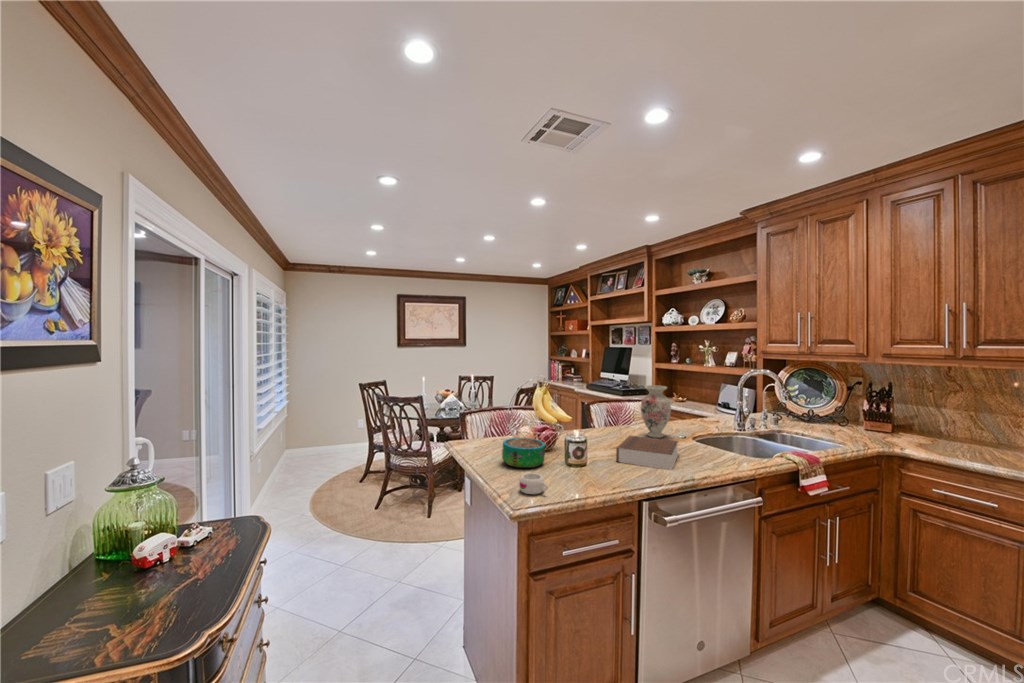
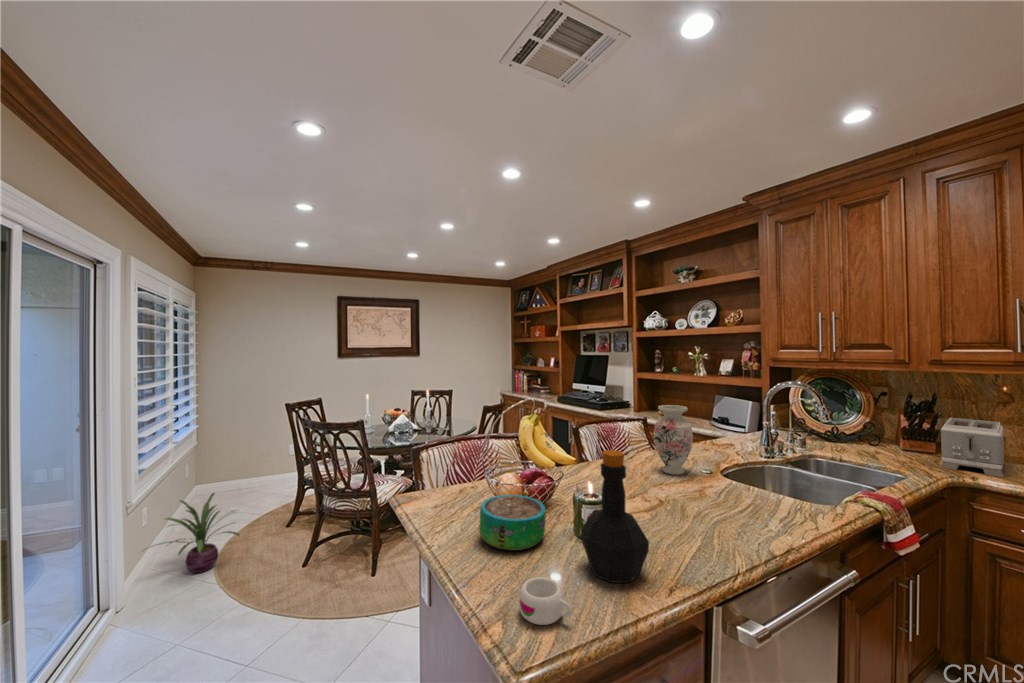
toaster: none [882,402,944,449] -> present [941,418,1005,477]
bottle: none [563,405,603,483] -> present [581,450,649,583]
book: present [616,436,678,469] -> none [647,479,733,539]
decorative plant: none [261,449,331,508] -> present [150,493,240,573]

